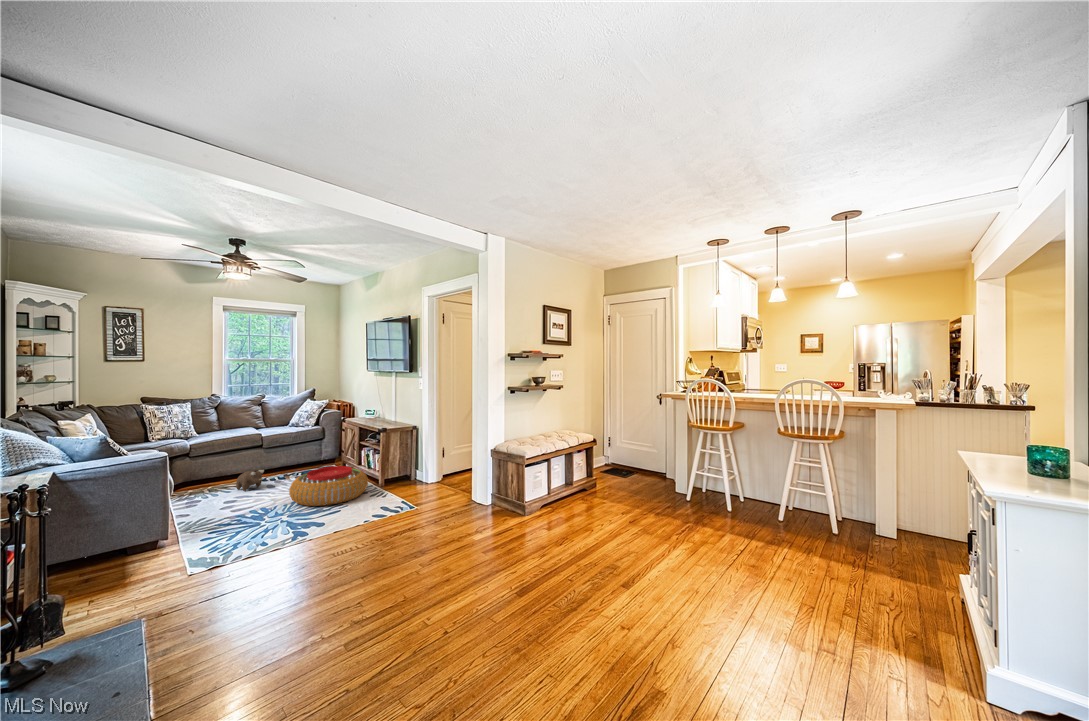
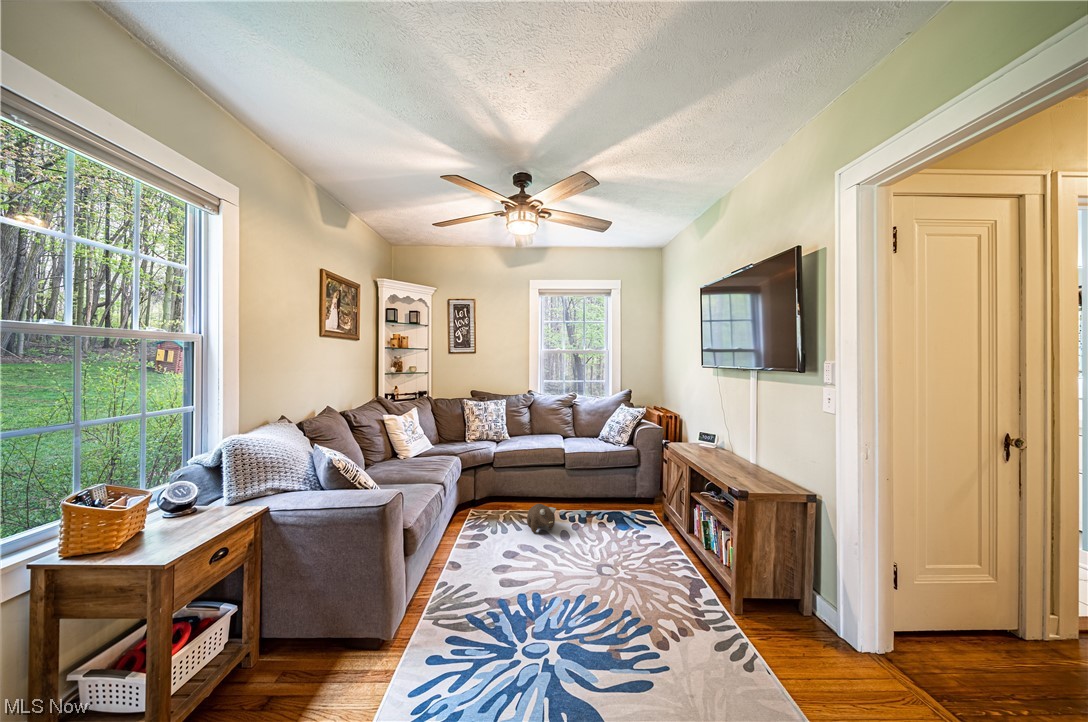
pouf: present [289,466,368,506] -> none [572,538,706,639]

